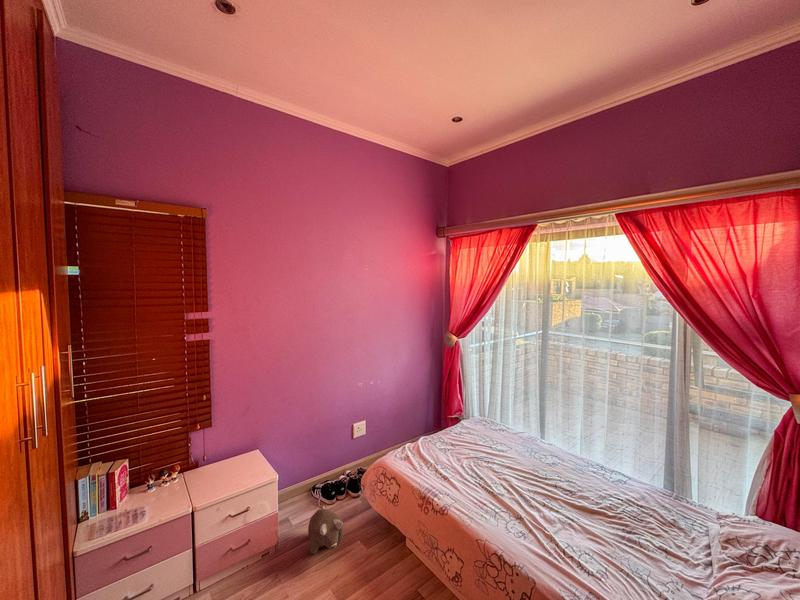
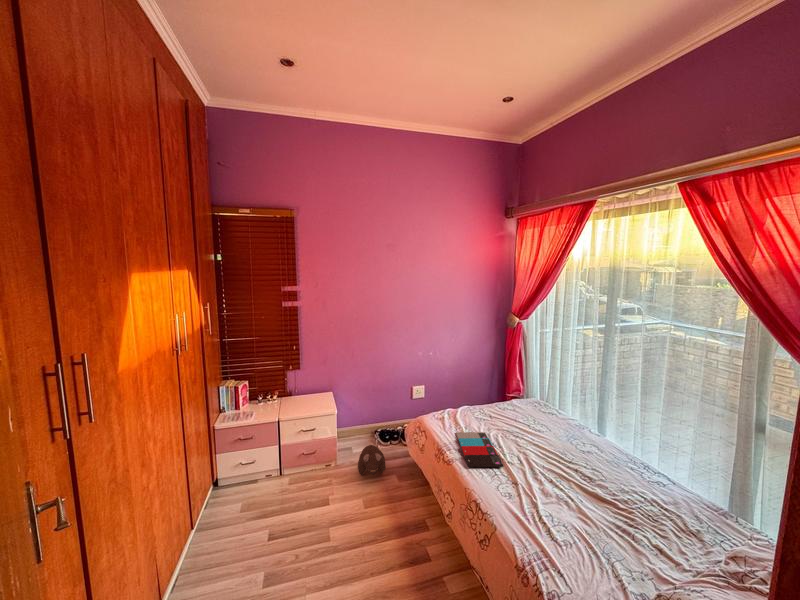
smartphone: none [432,464,499,512] -> present [456,432,504,467]

